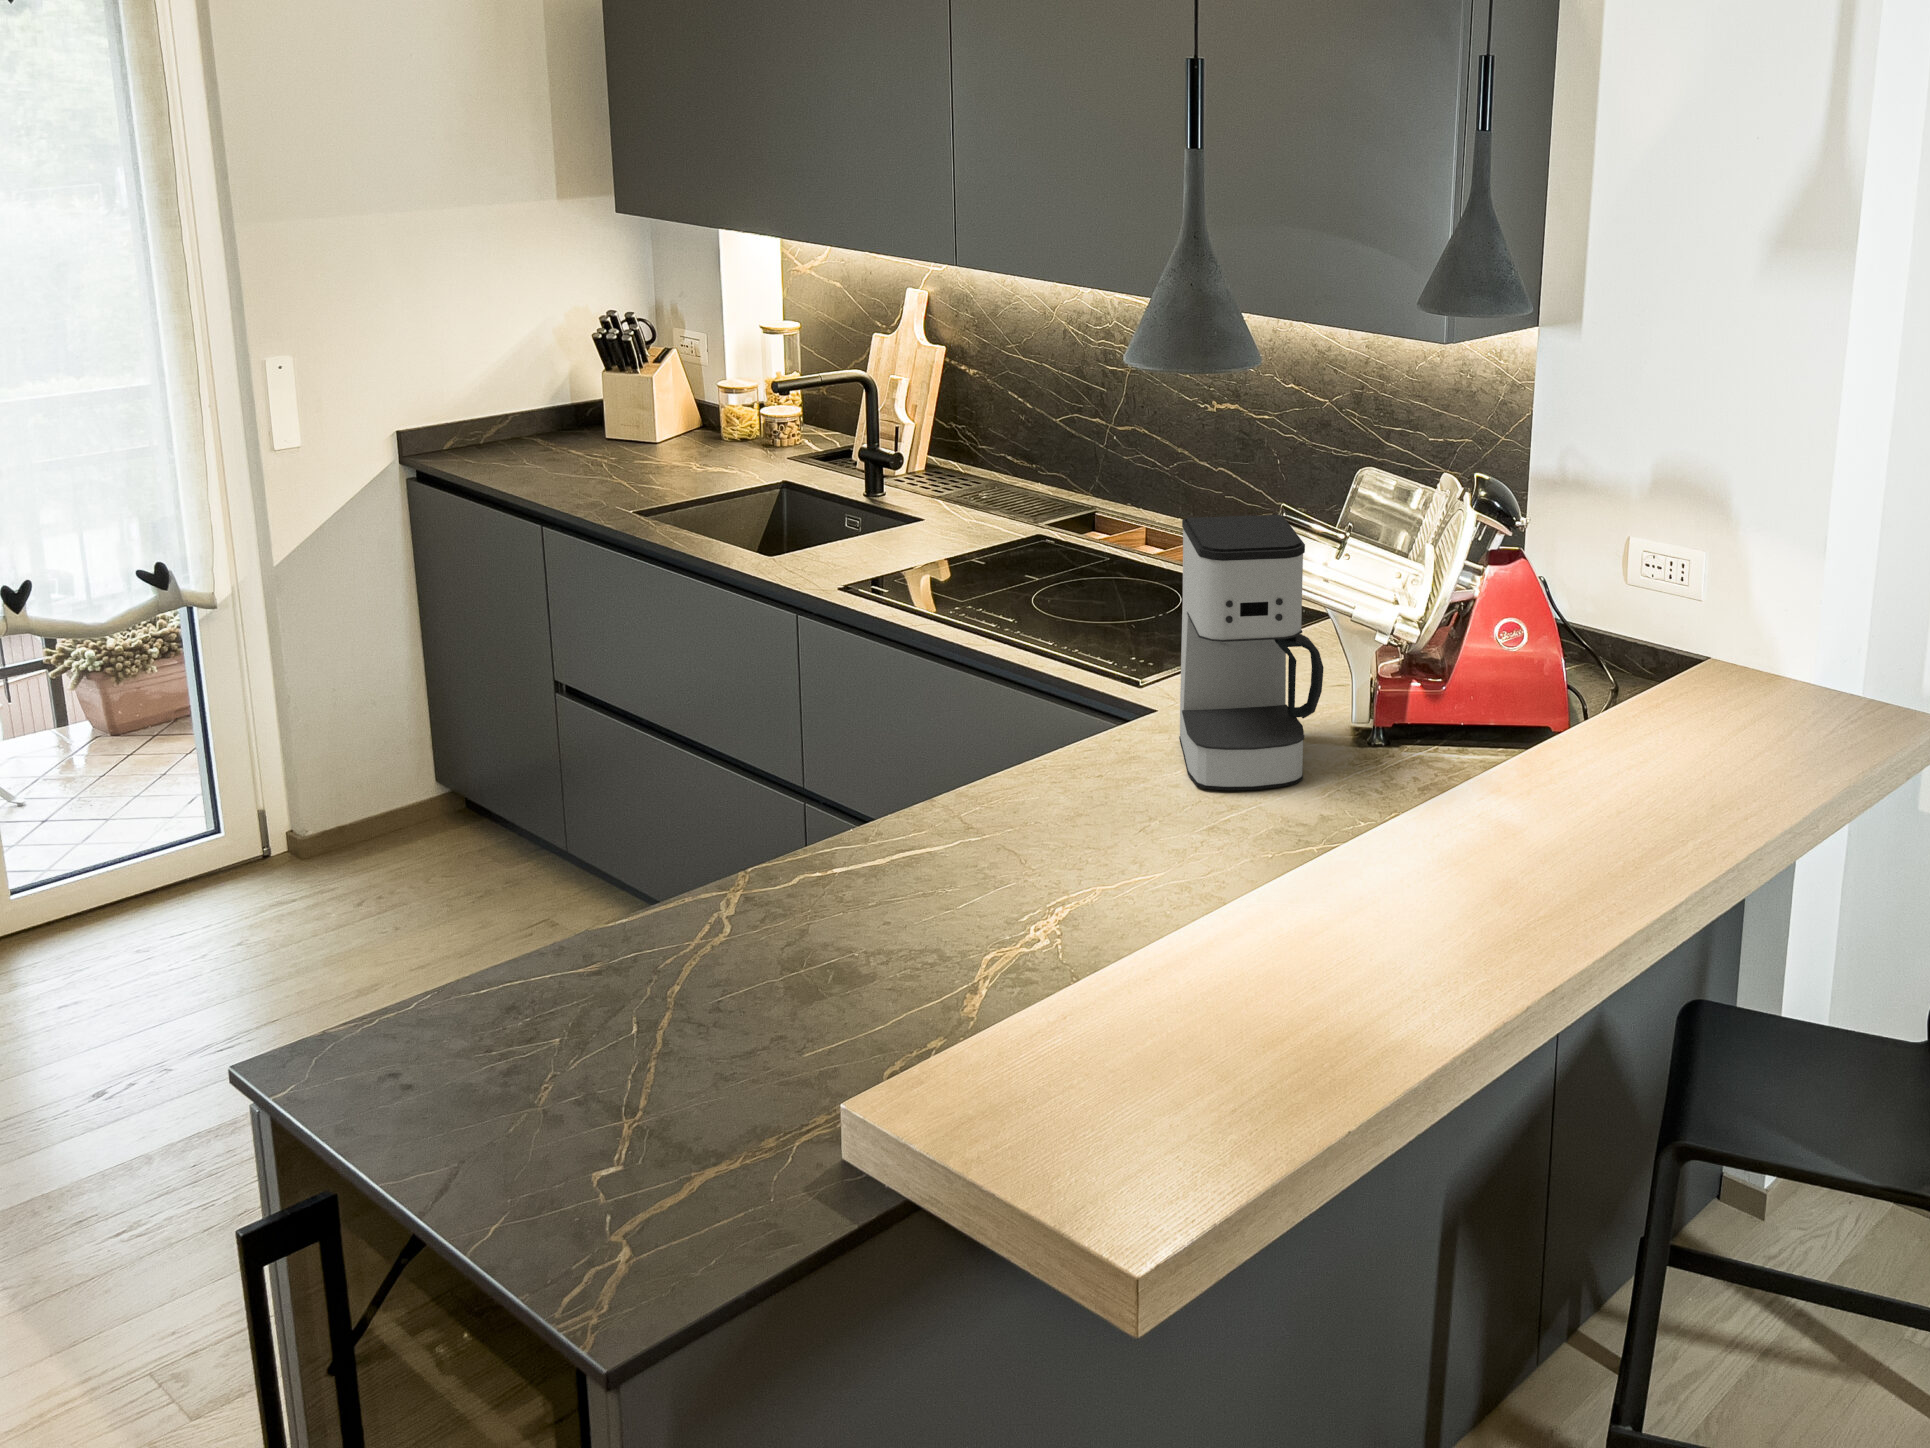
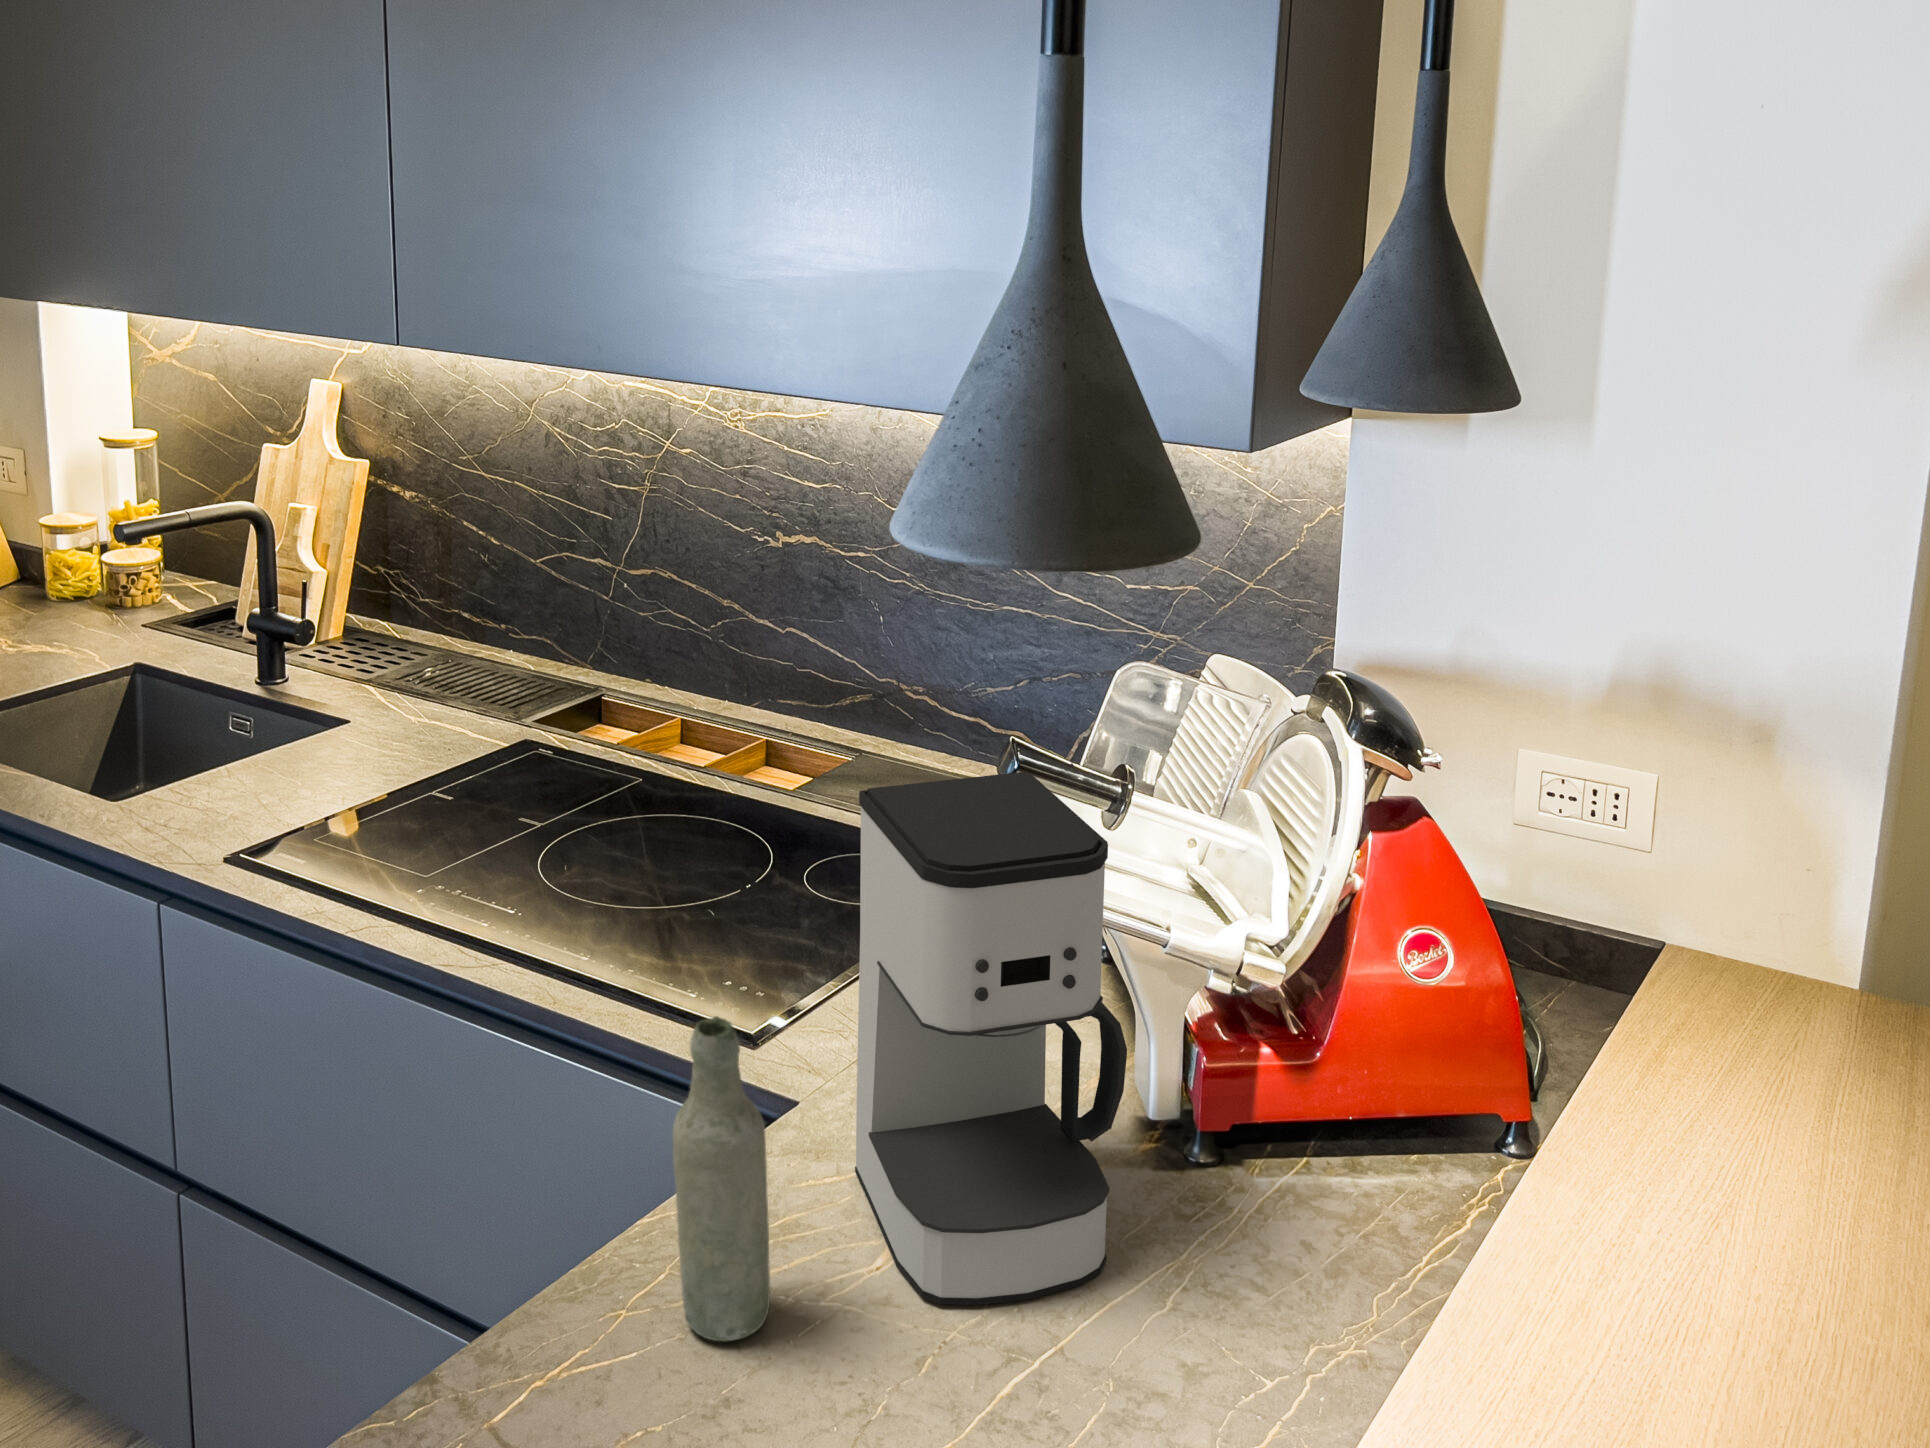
bottle: none [1062,622,1114,797] -> present [672,1016,770,1341]

